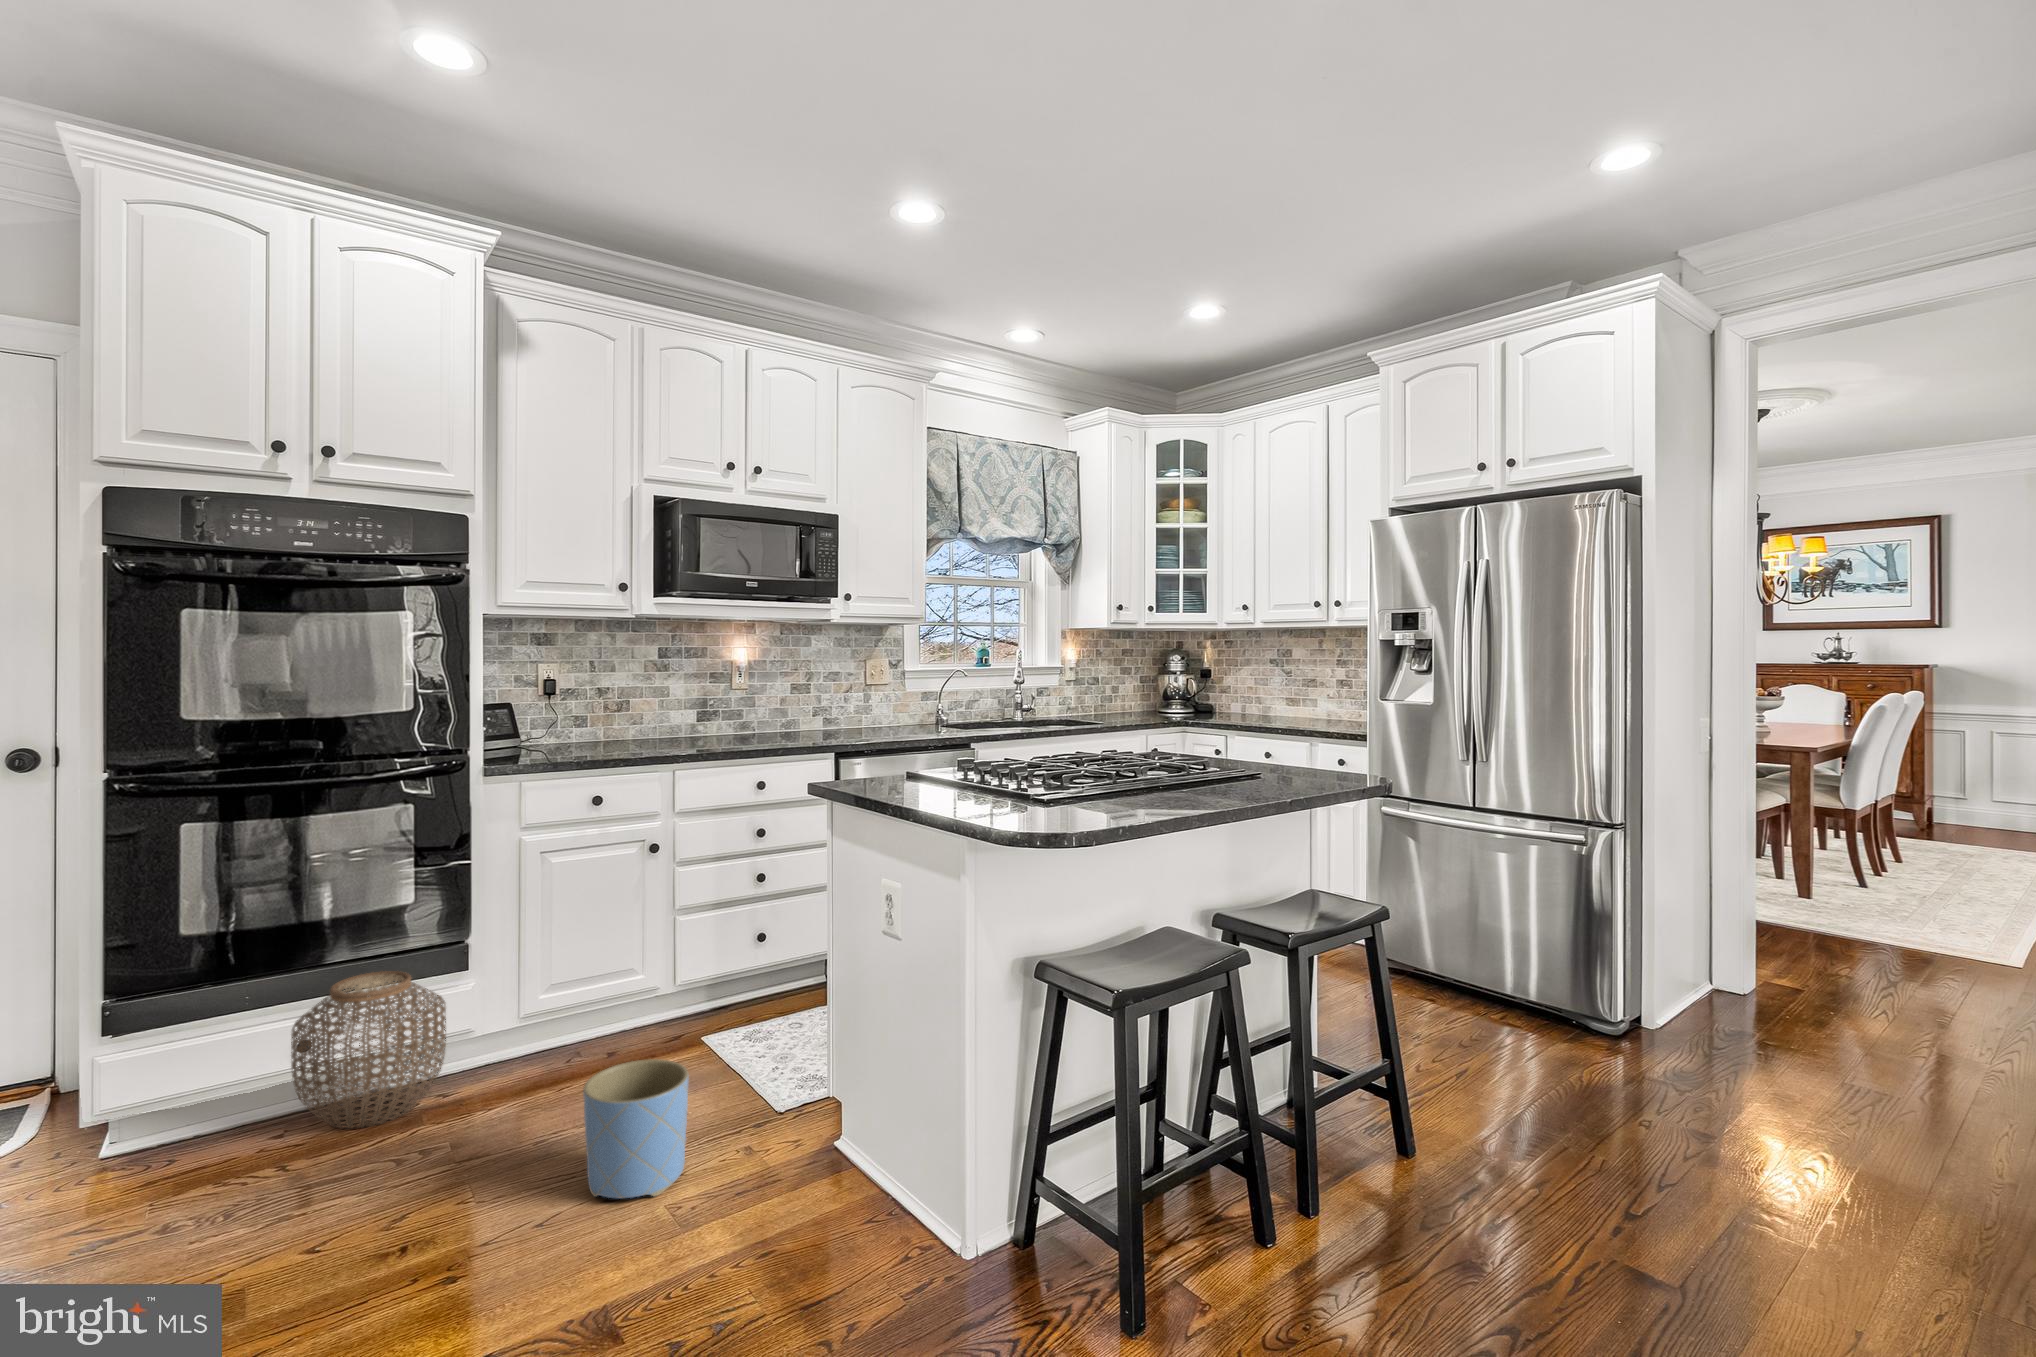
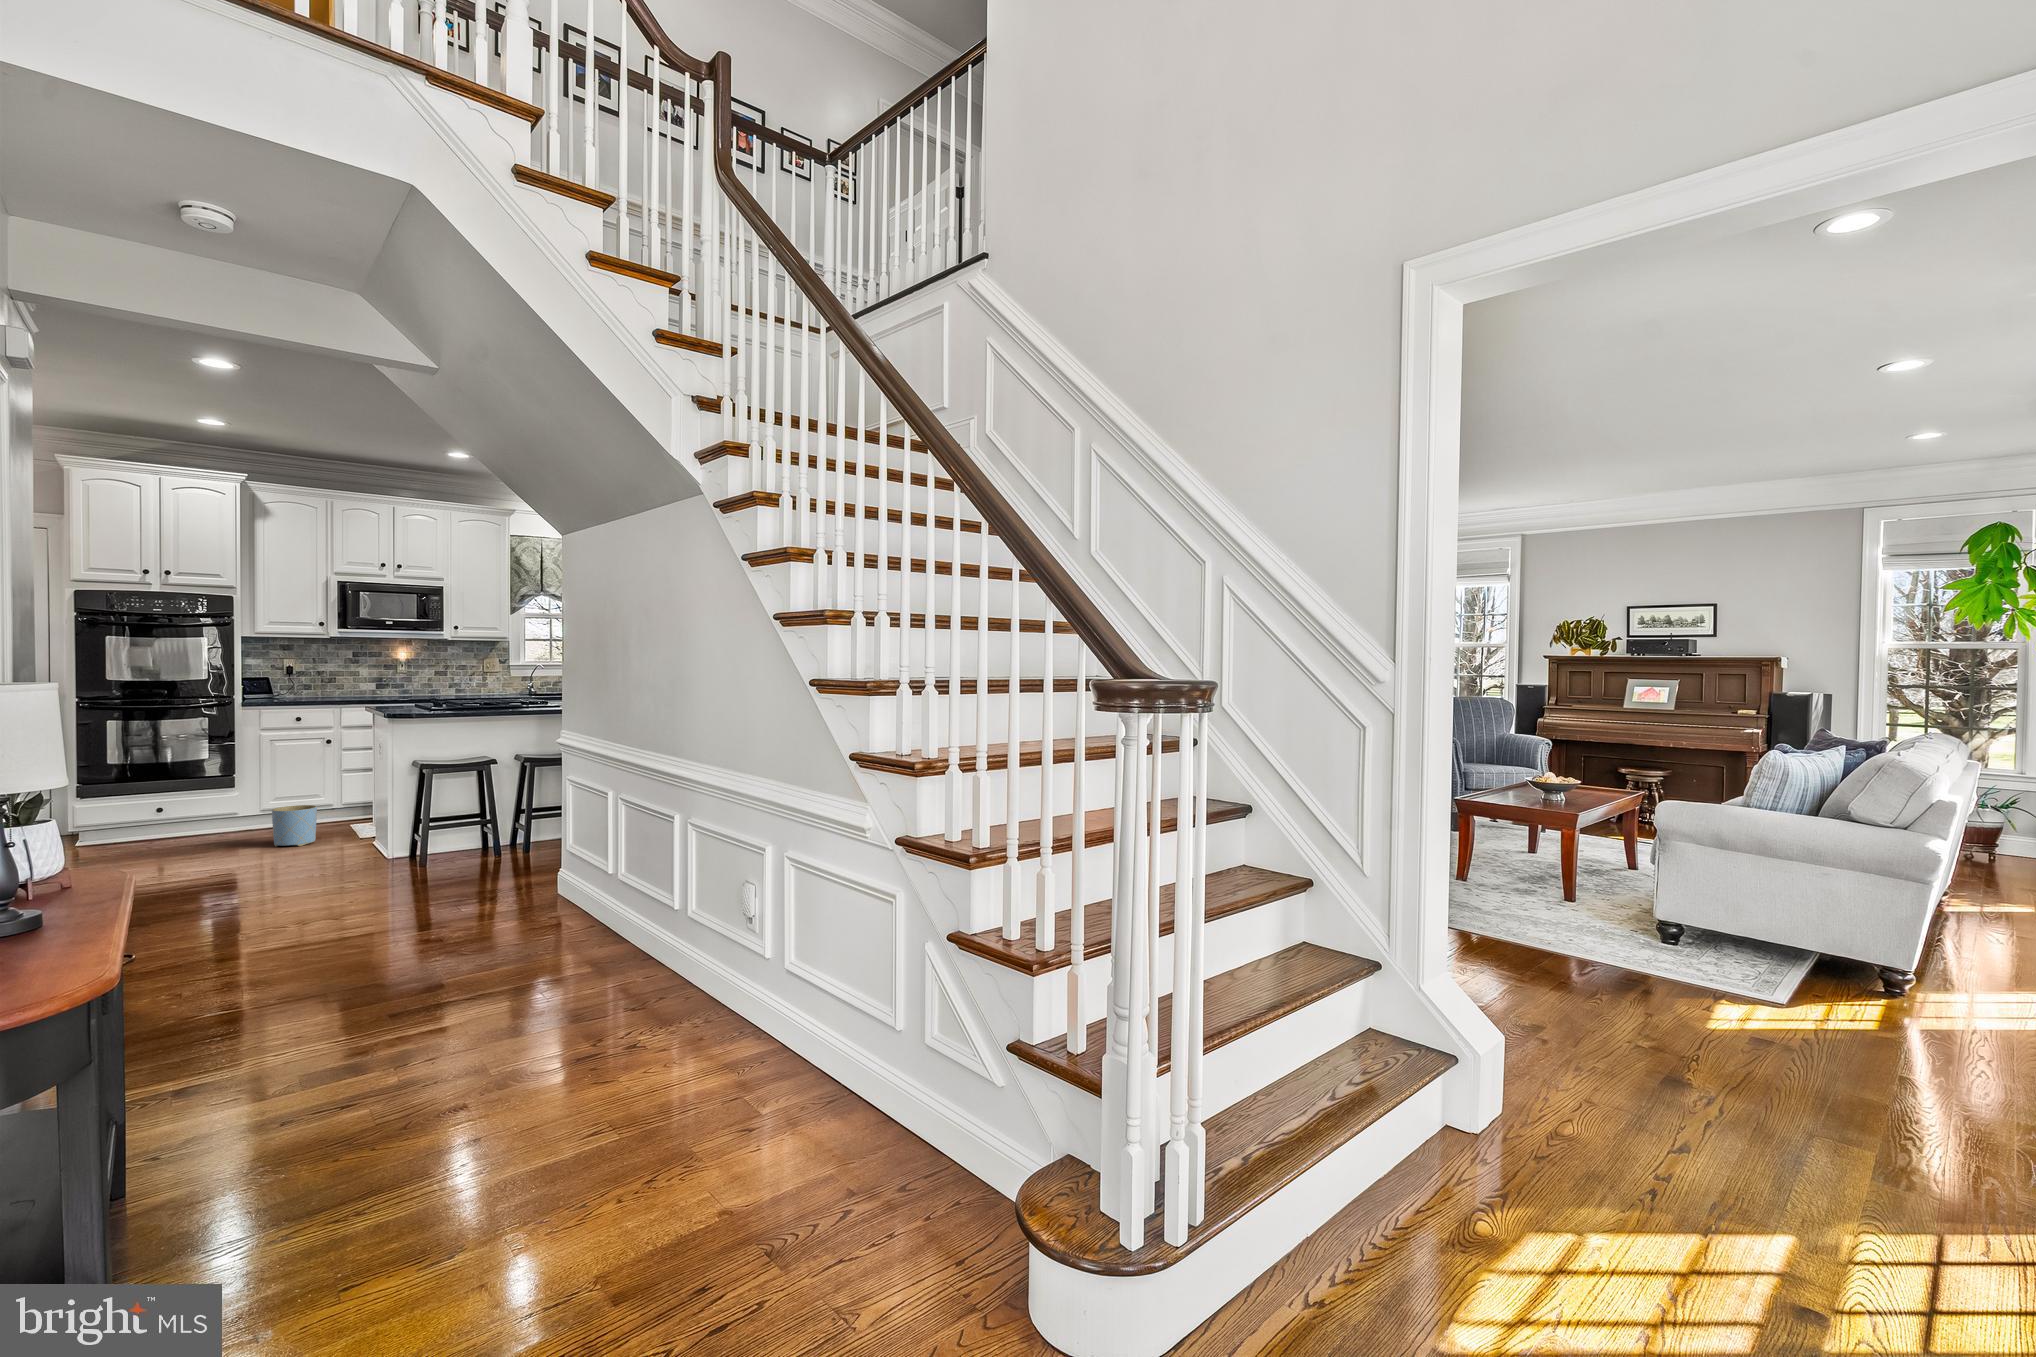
woven basket: present [291,971,446,1128] -> none [154,783,223,839]

